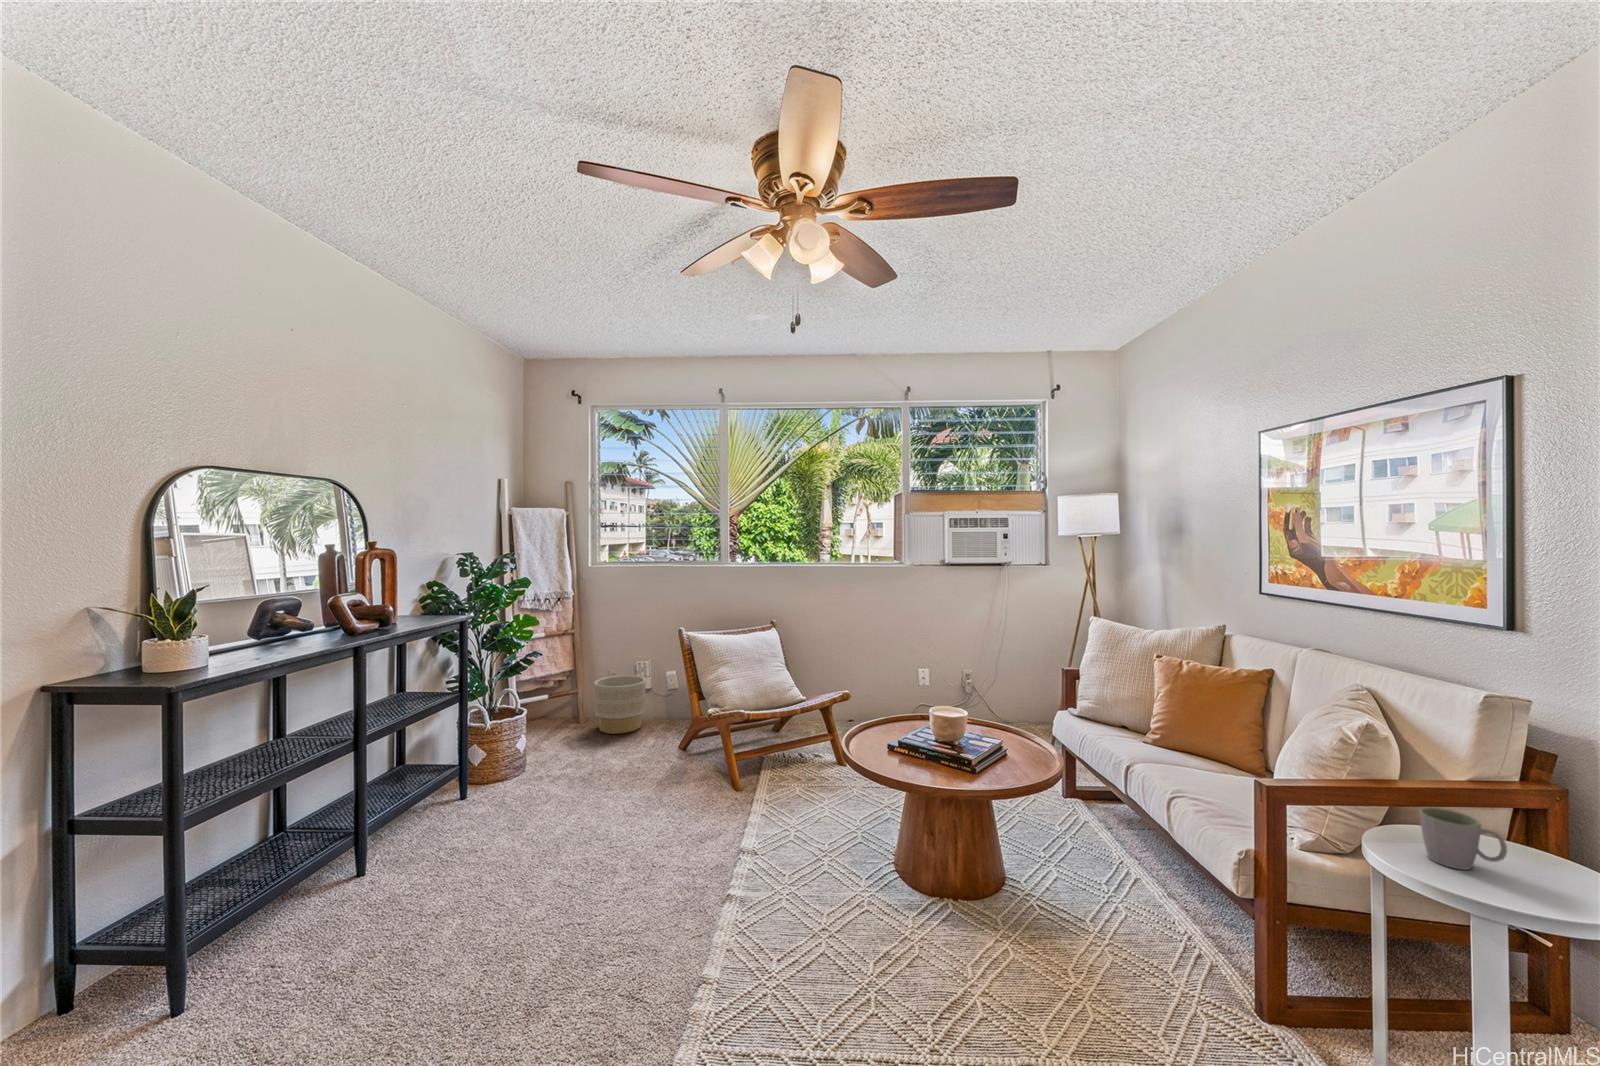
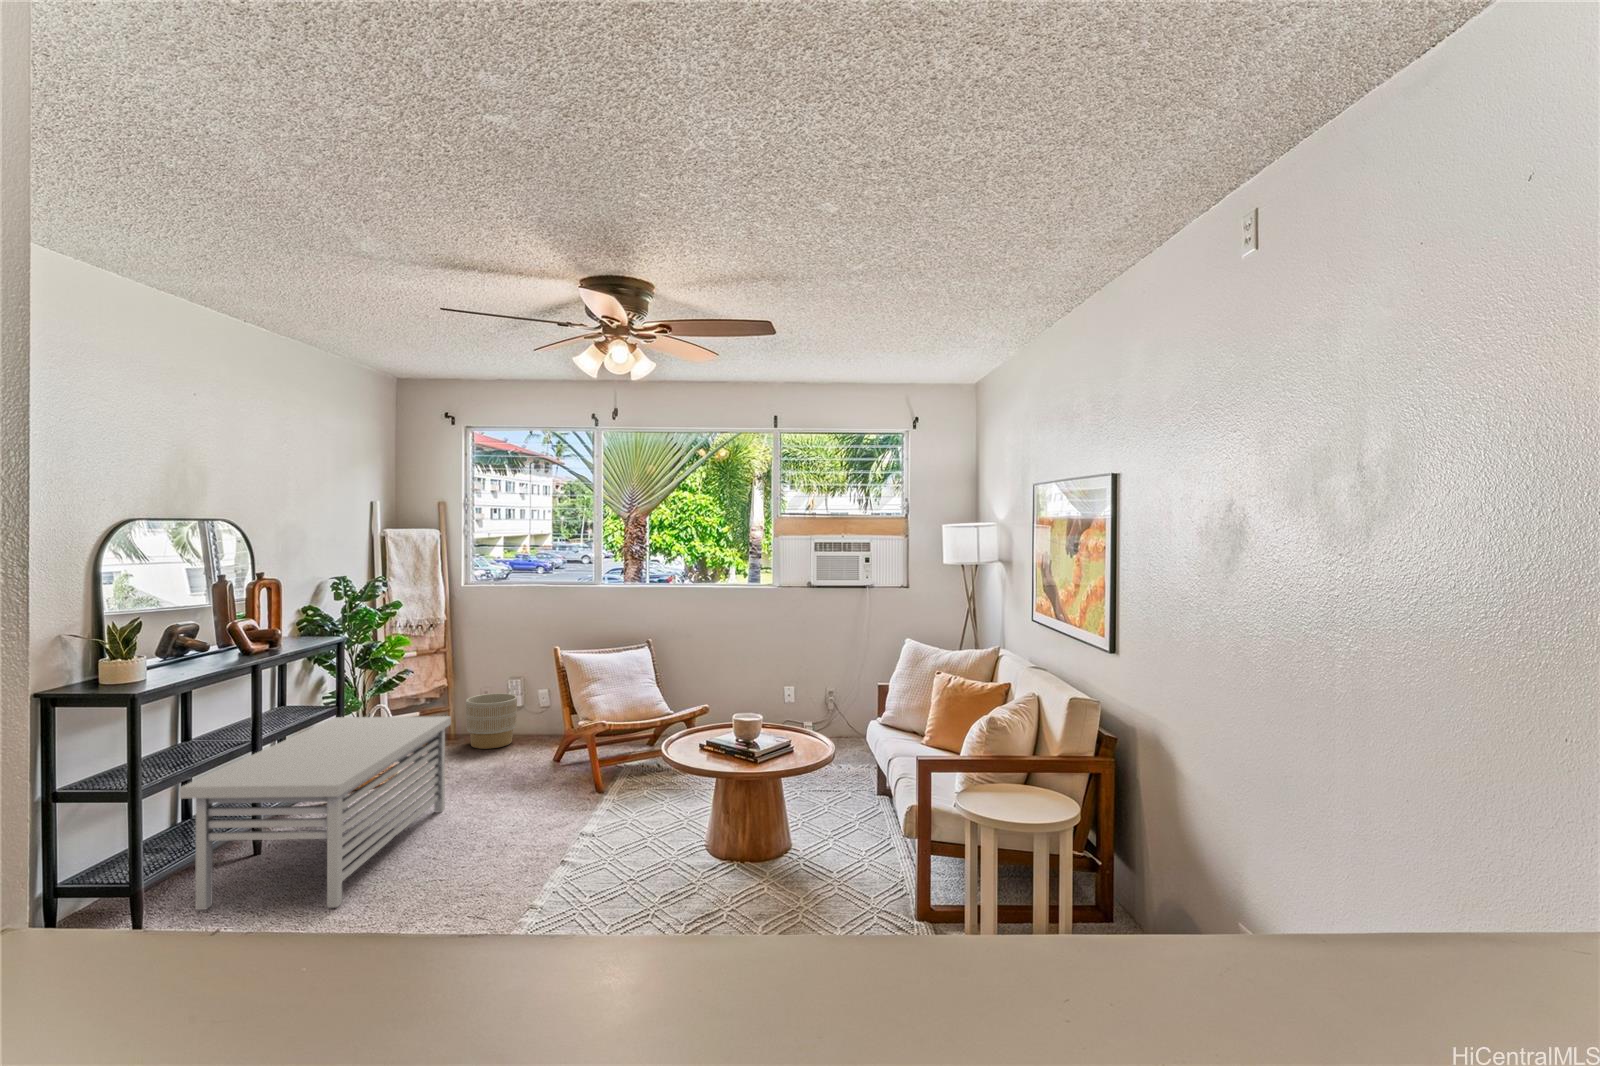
storage bench: none [243,705,584,972] -> present [179,716,451,910]
mug: present [1419,807,1507,870] -> none [986,767,1022,803]

